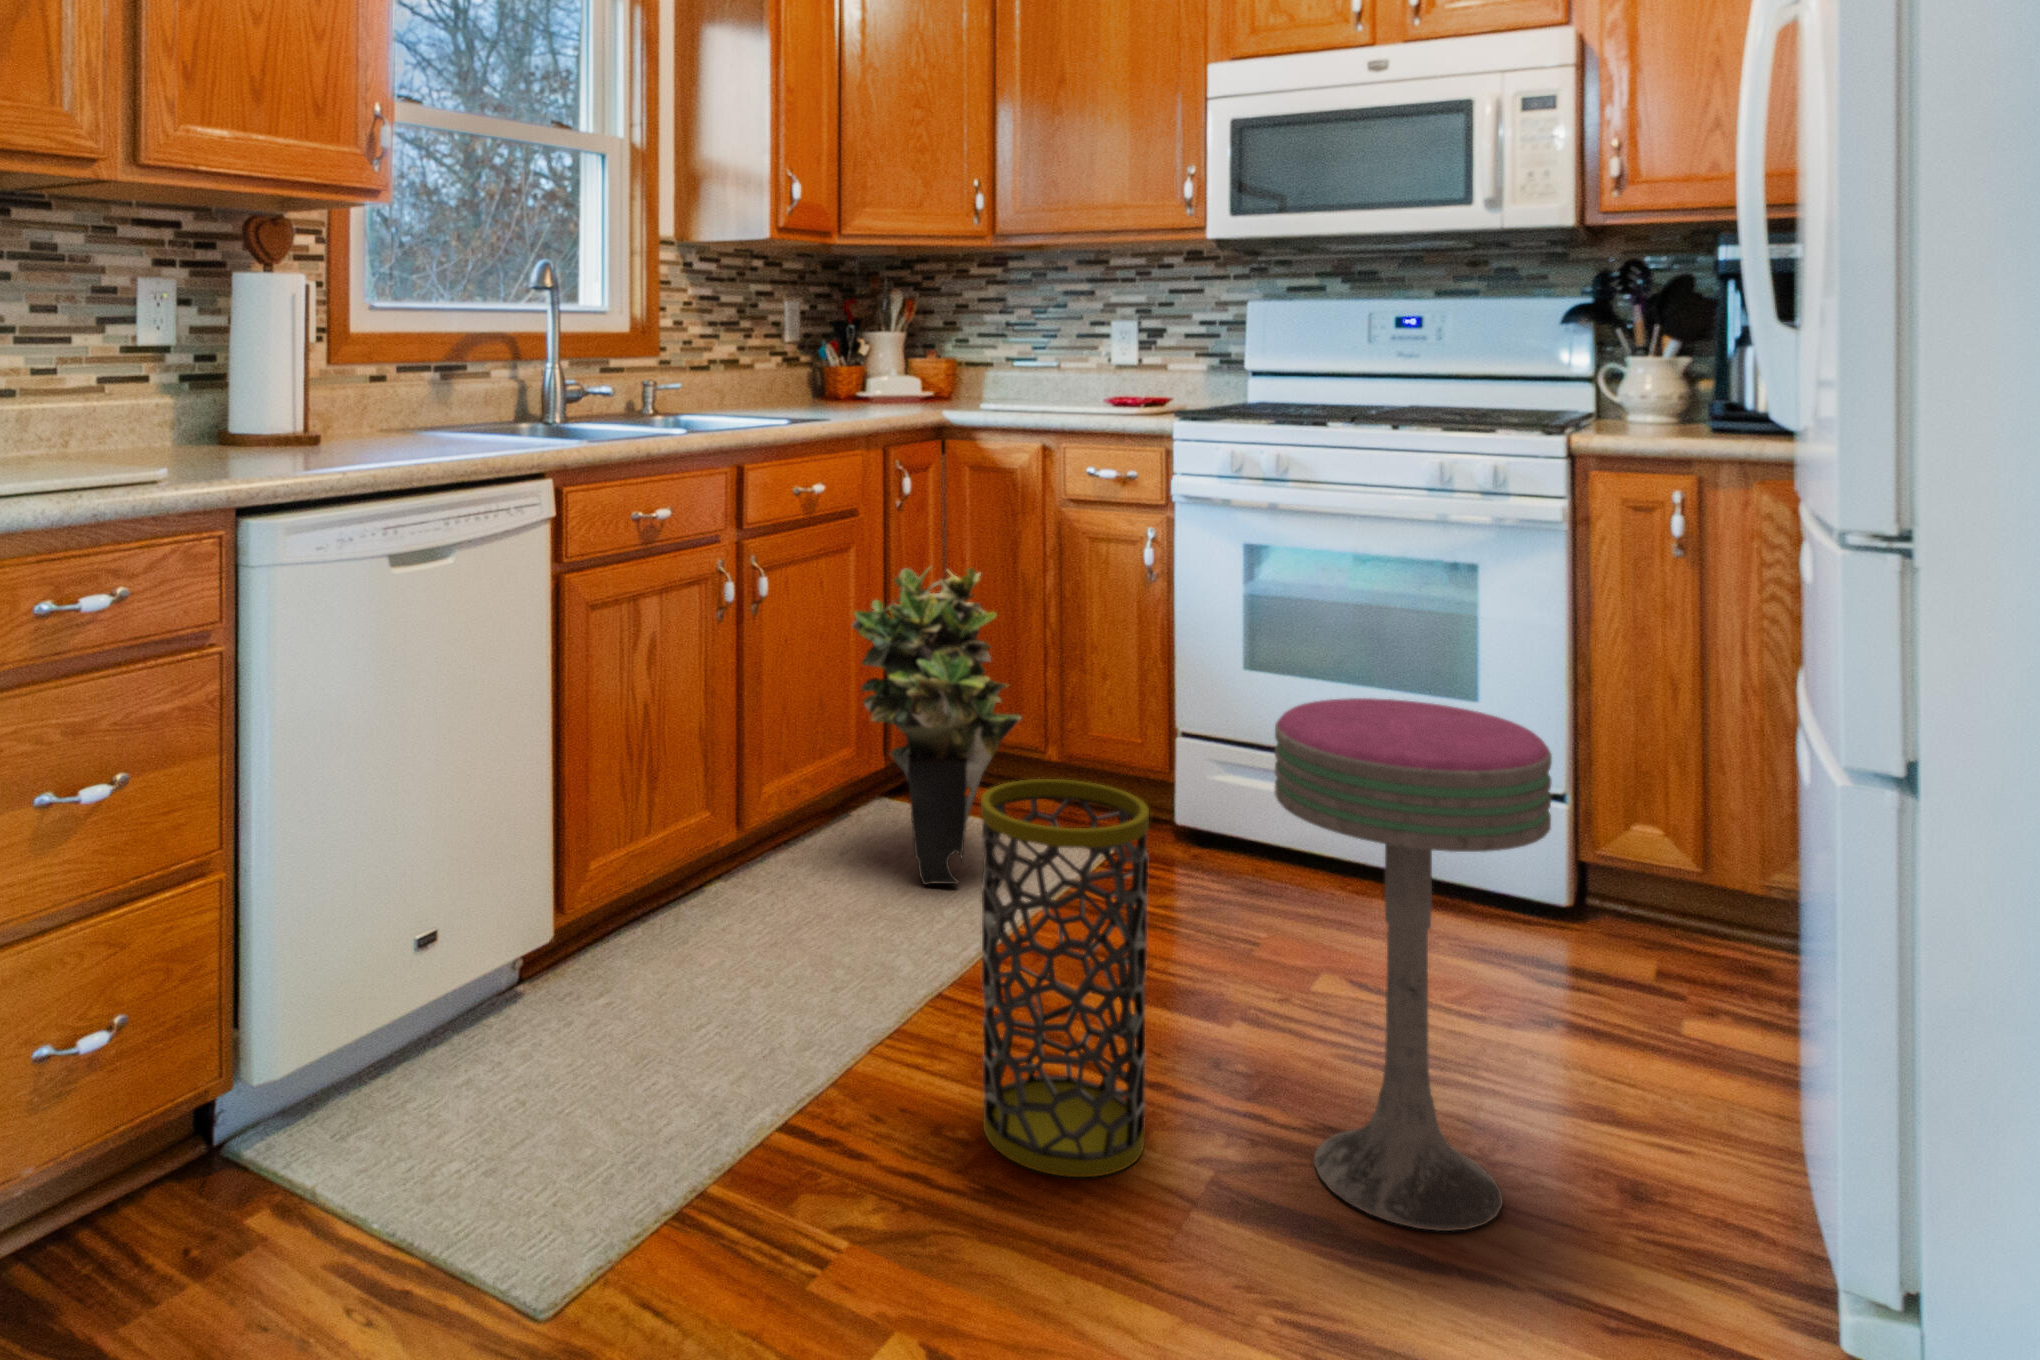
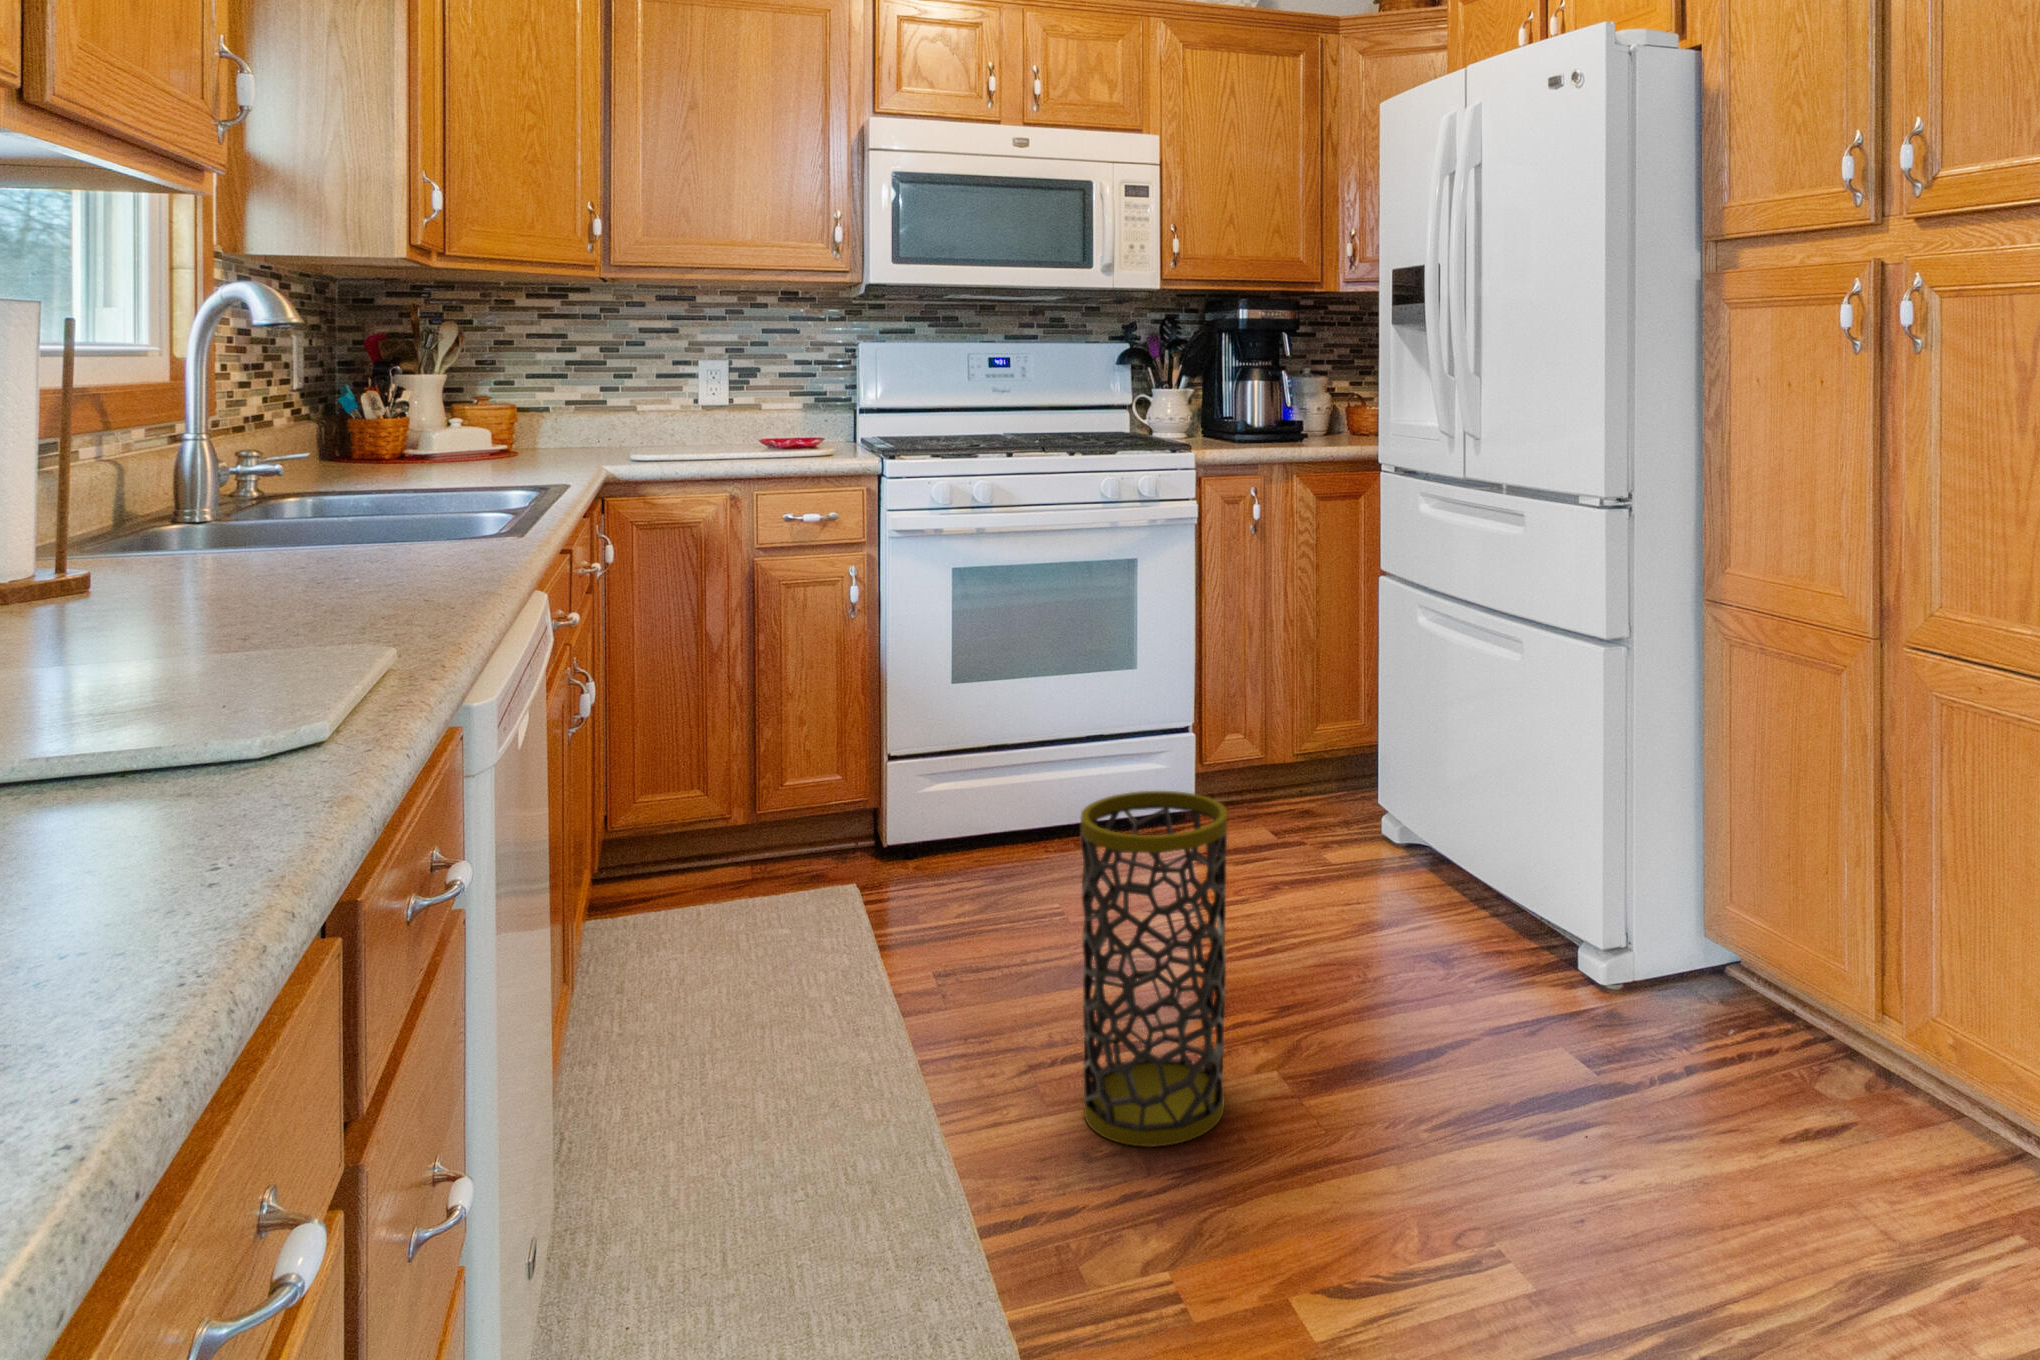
potted plant: present [852,568,1022,885] -> none [626,629,824,976]
bar stool: present [1274,698,1552,1231] -> none [1264,665,1452,1053]

